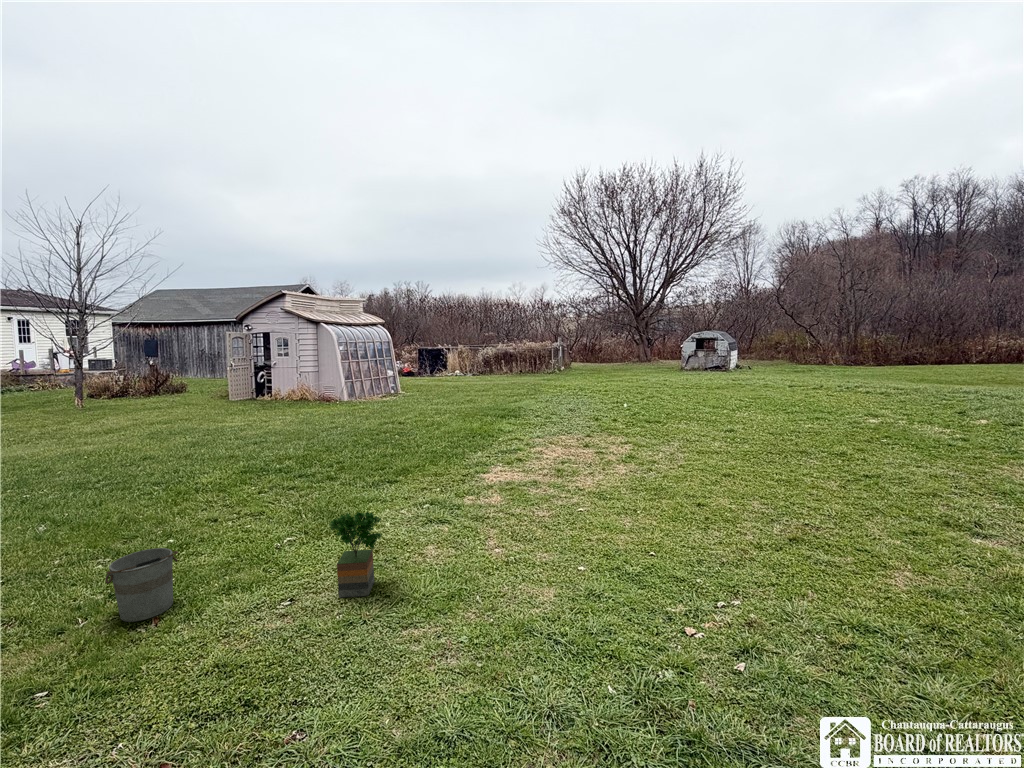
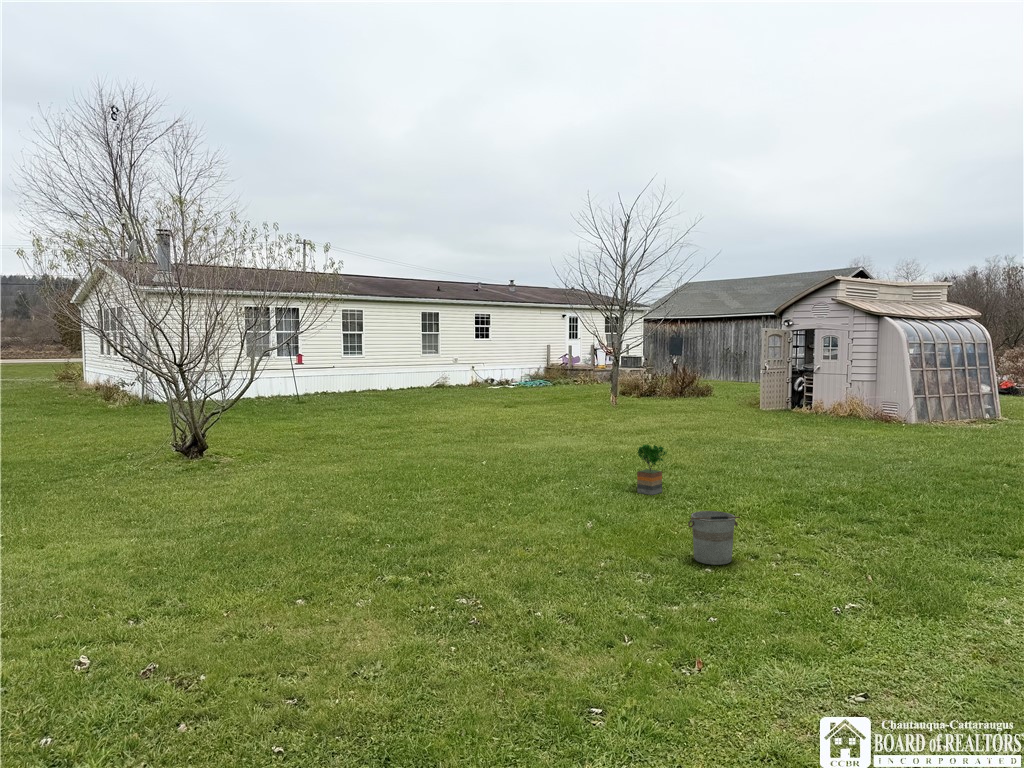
potted tree: present [329,512,382,598] -> present [637,444,667,495]

